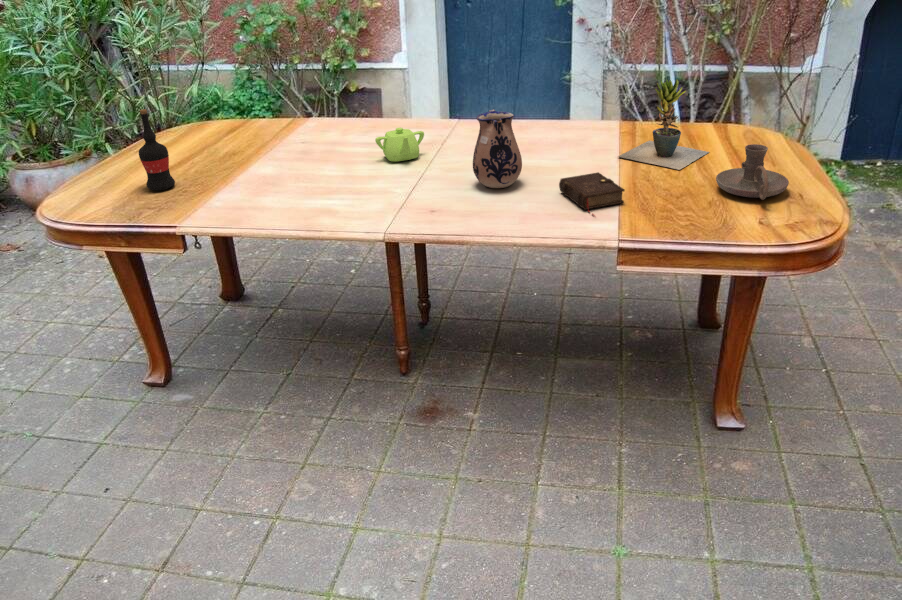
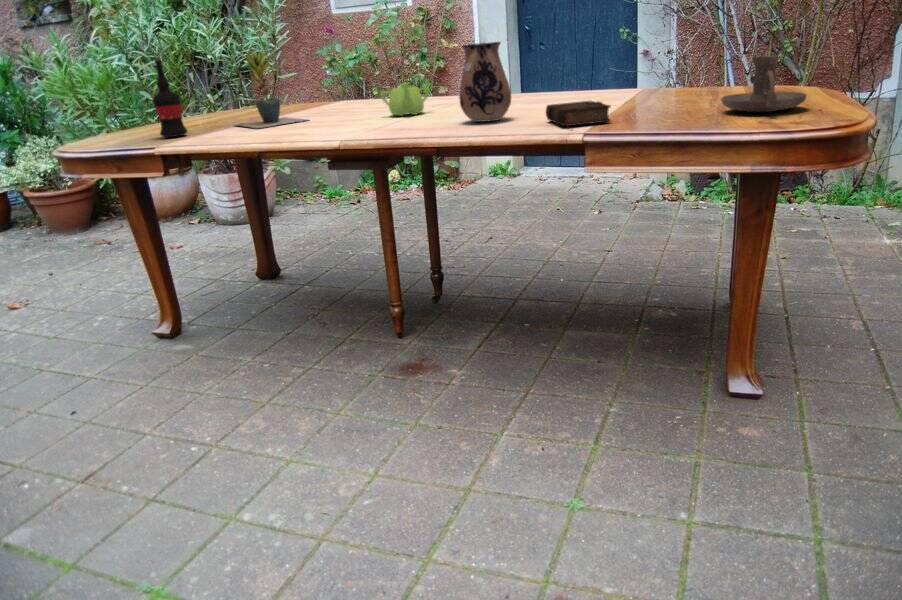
potted plant: present [618,80,709,170] -> present [237,52,306,128]

